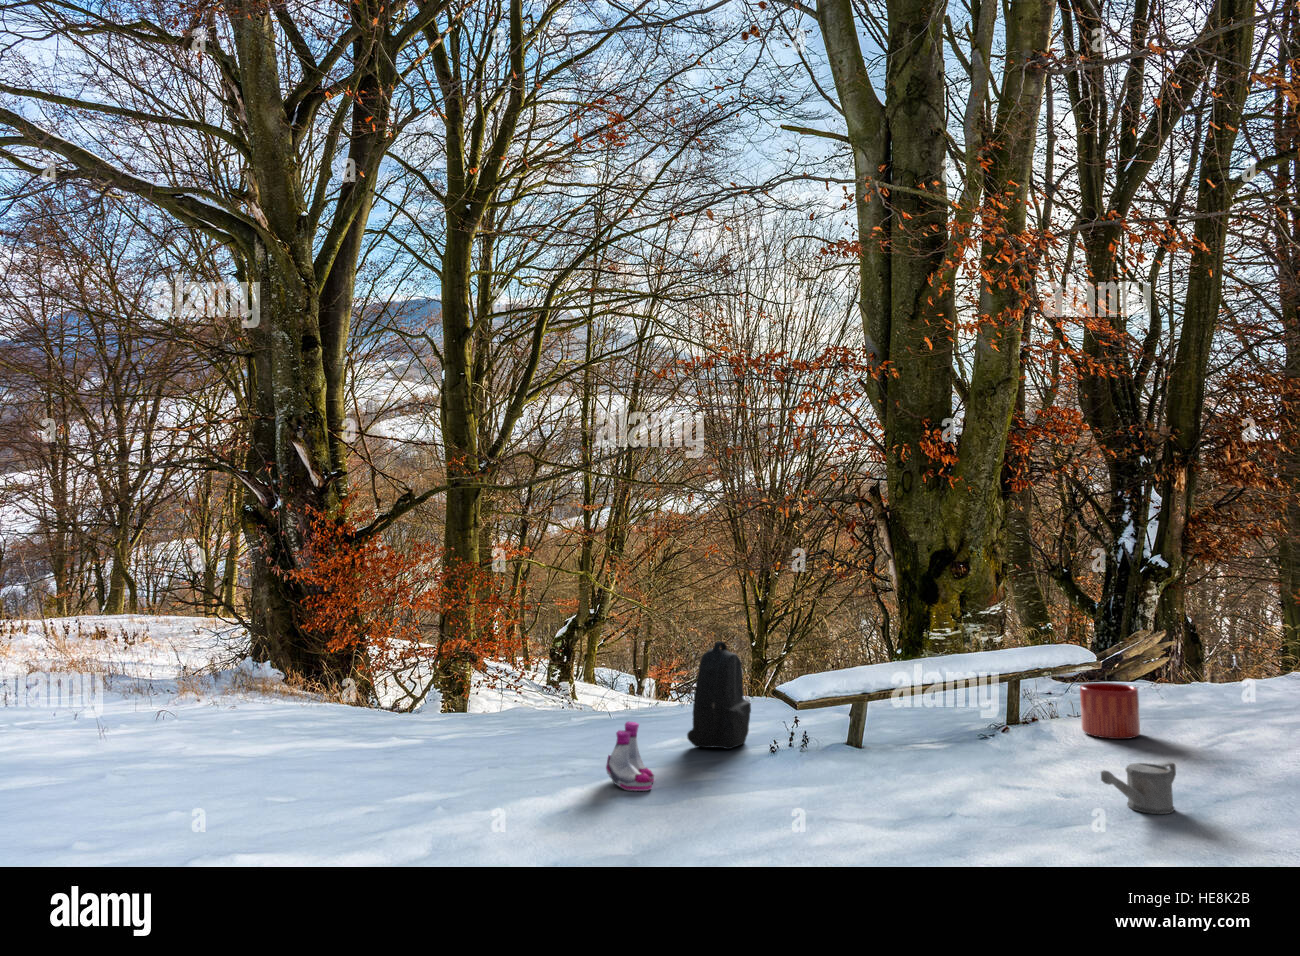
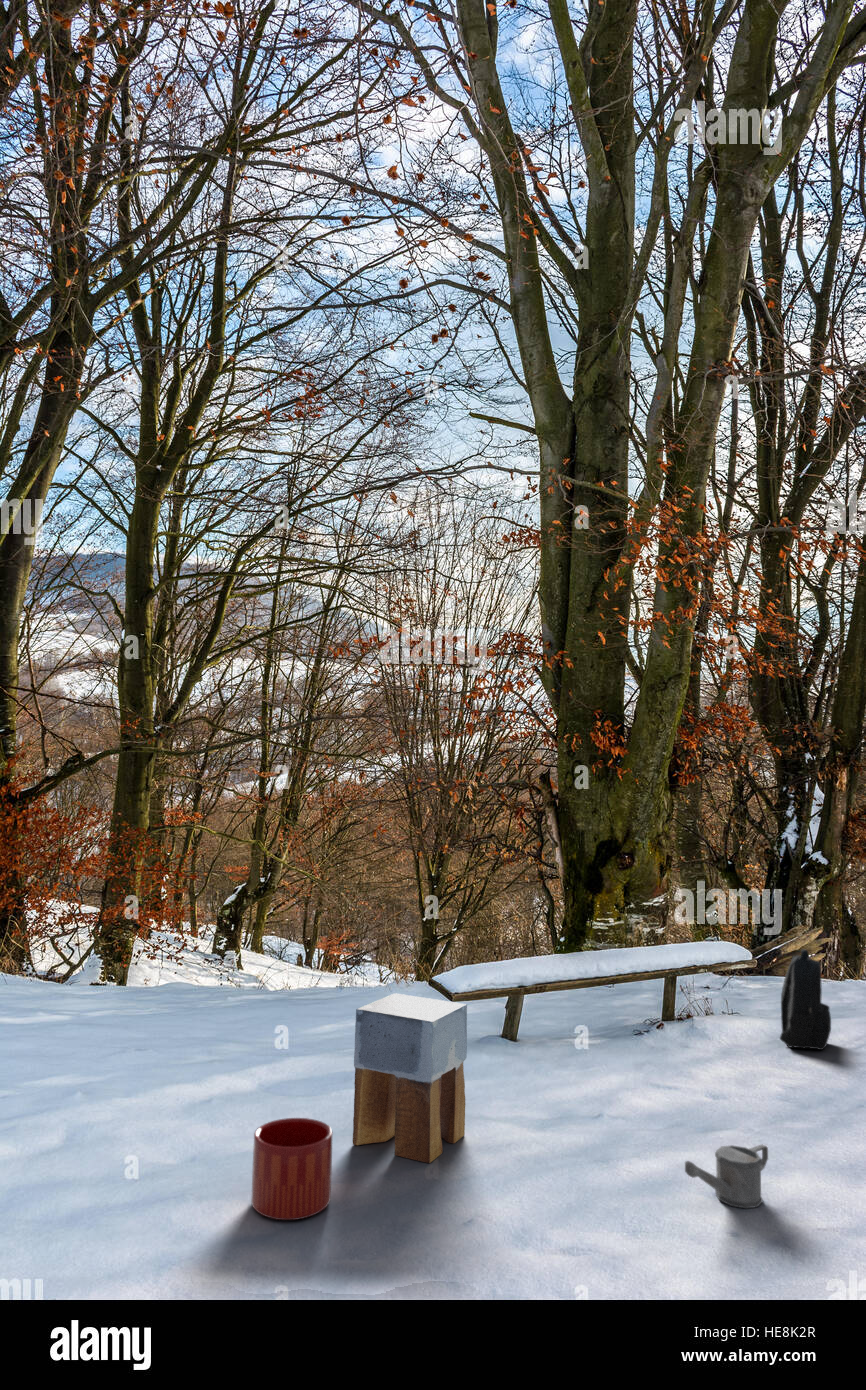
backpack: present [687,641,751,749] -> present [780,949,831,1050]
stool: none [769,650,873,791] -> present [353,993,467,1163]
planter: present [1080,683,1140,739] -> present [251,1118,332,1220]
boots: present [606,721,654,791] -> none [170,1073,224,1157]

